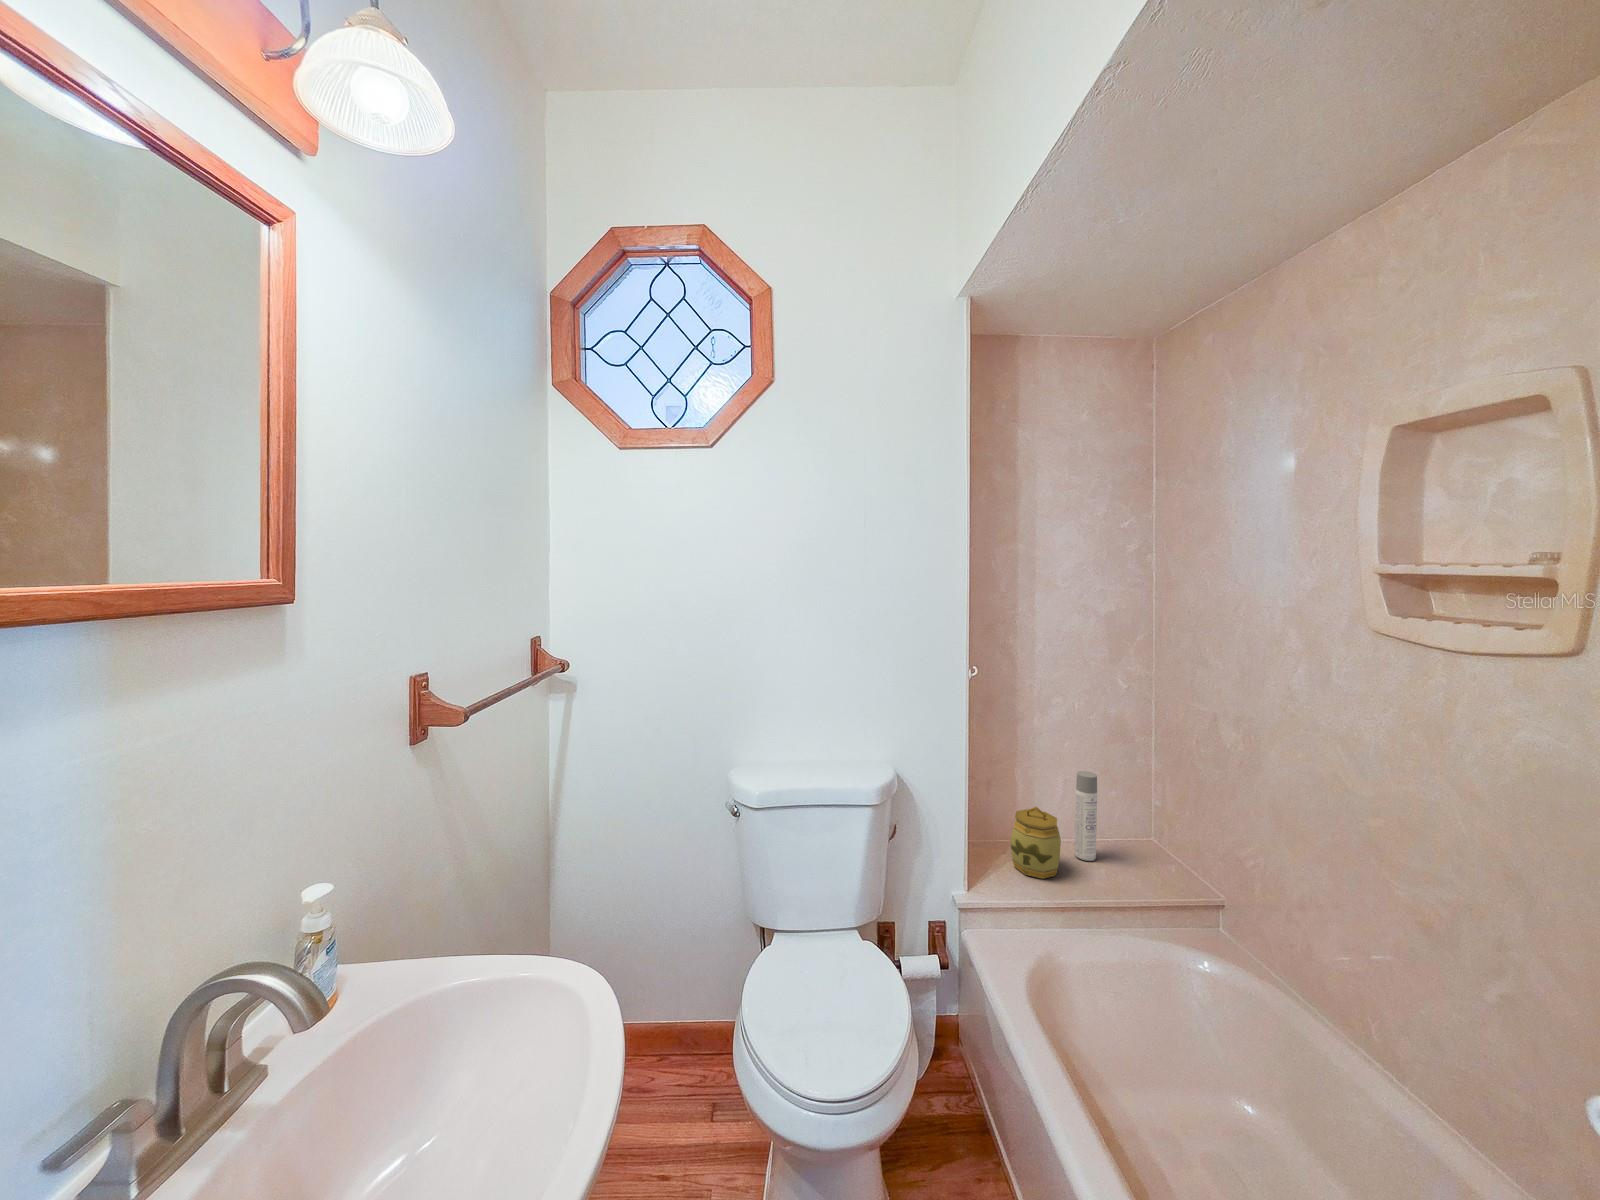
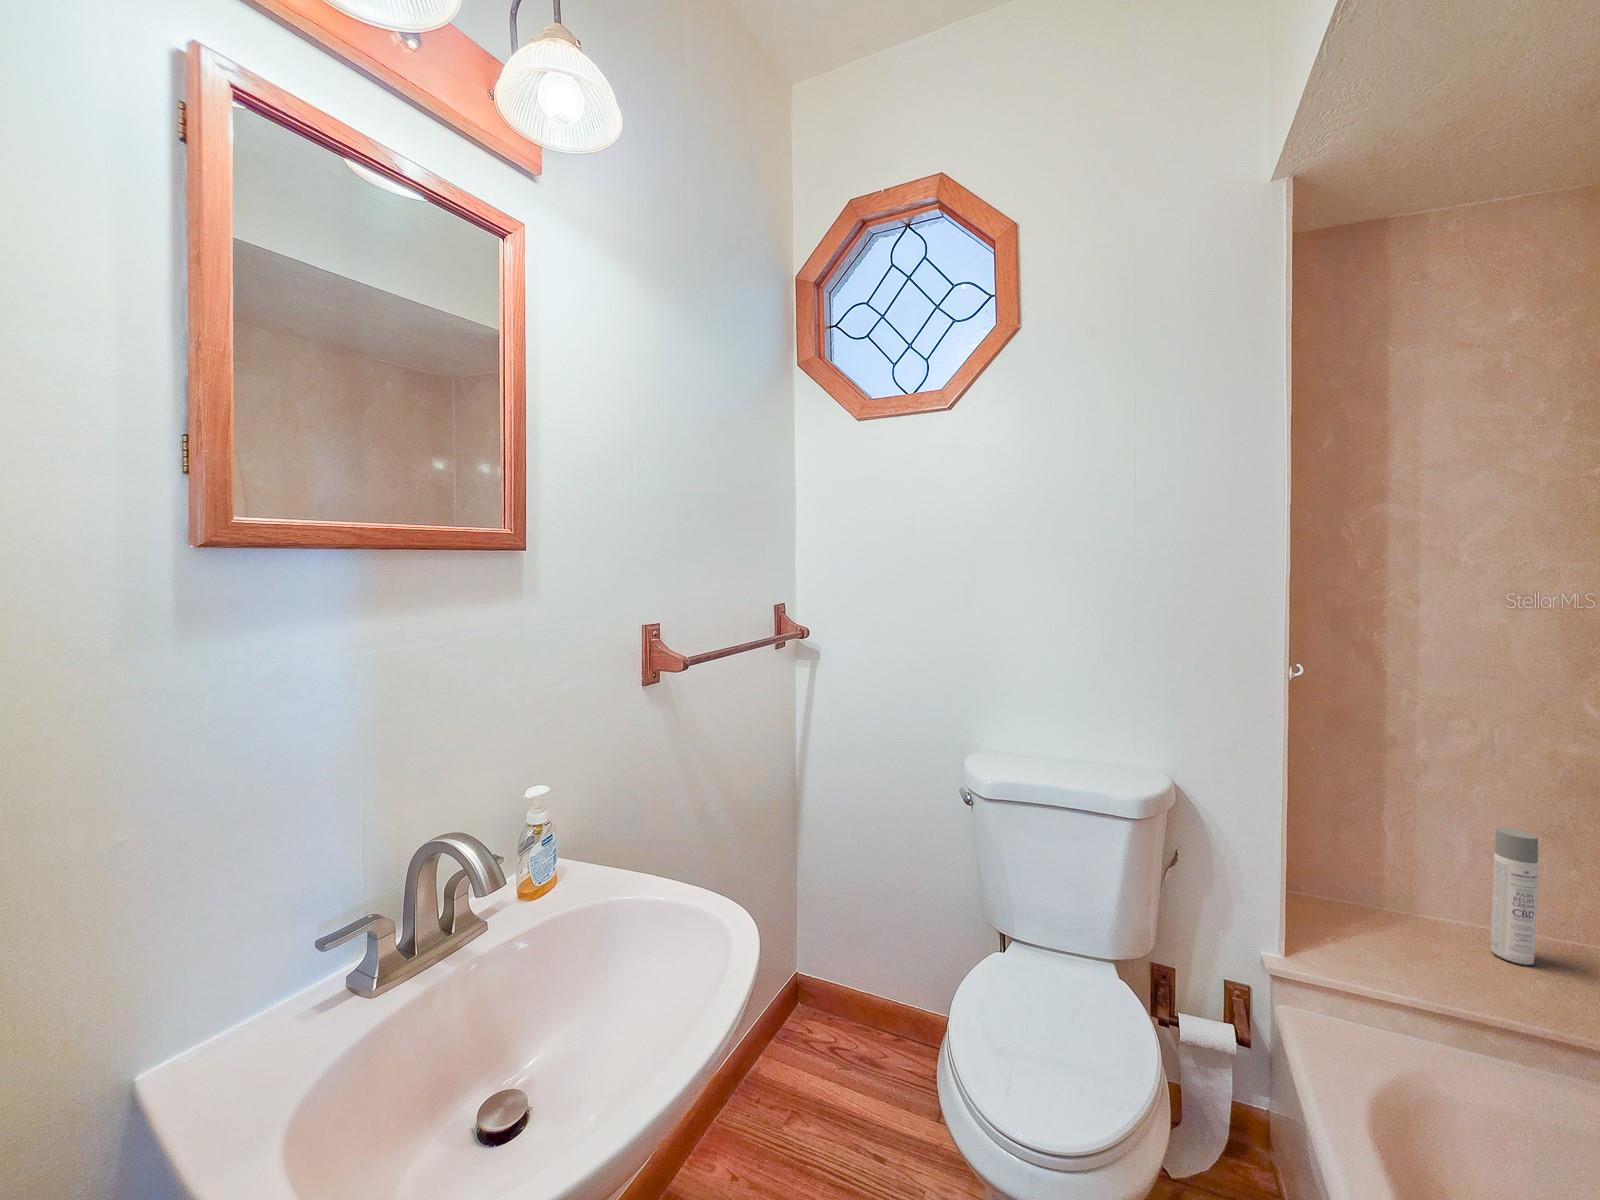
jar: present [1011,807,1061,879] -> none [1364,864,1459,969]

